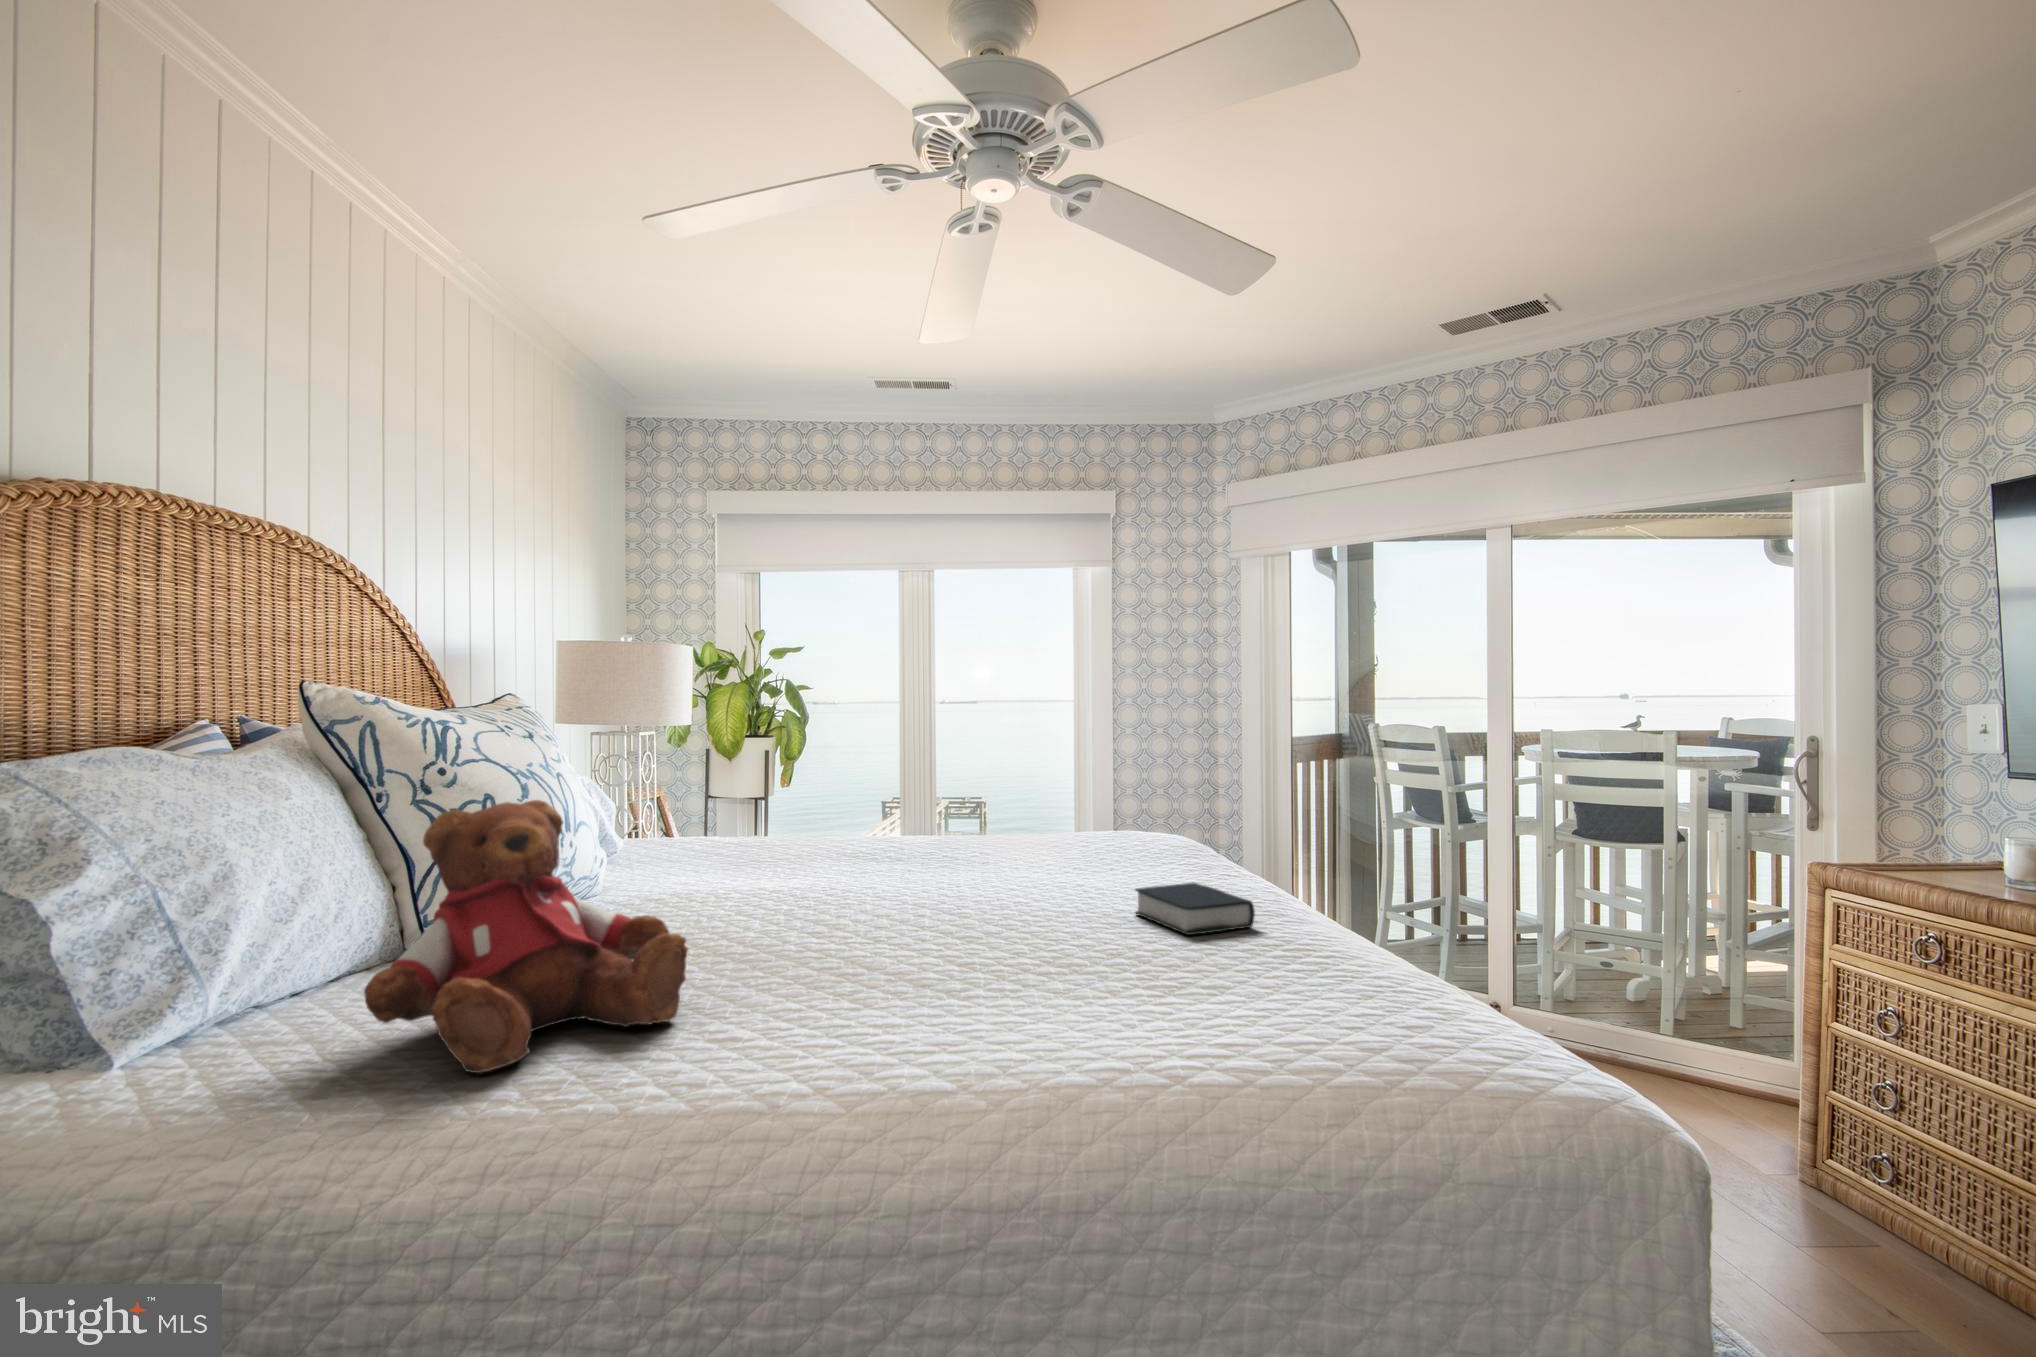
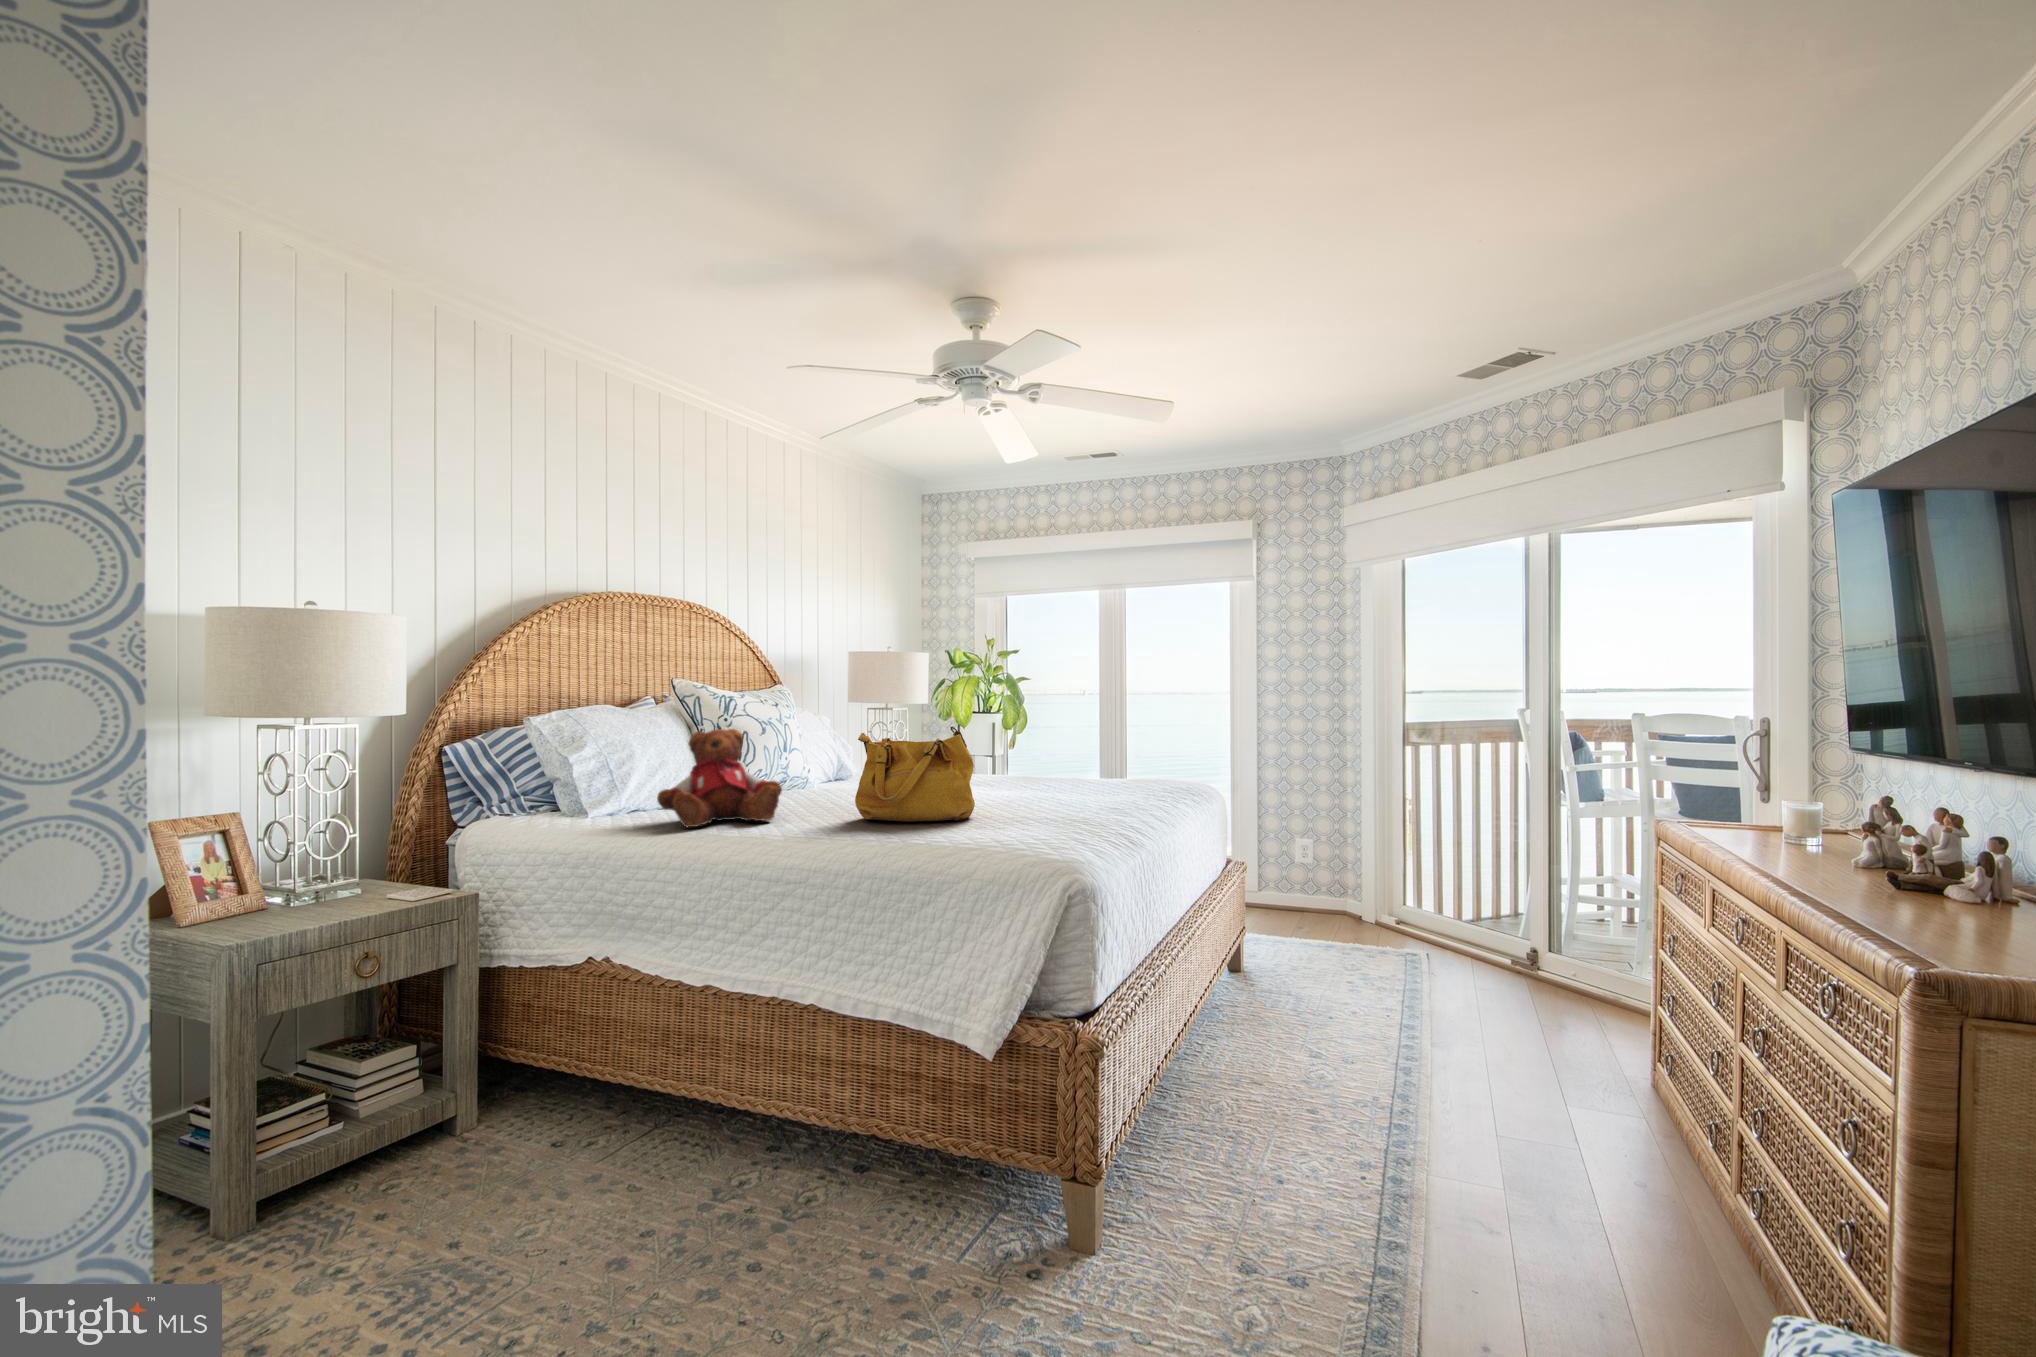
handbag: none [858,784,1096,992] -> present [855,726,975,822]
book: present [1135,883,1255,935] -> none [1048,790,1095,813]

